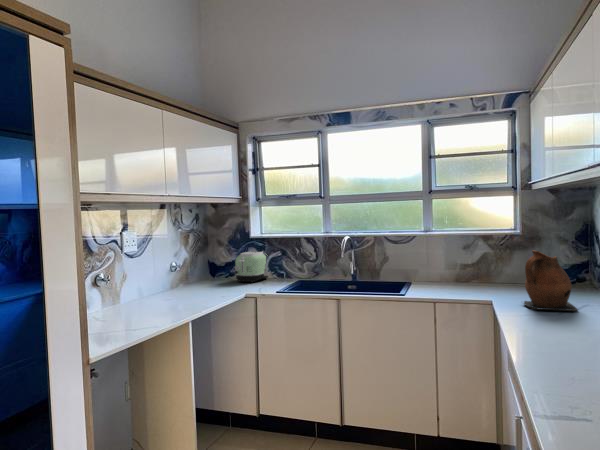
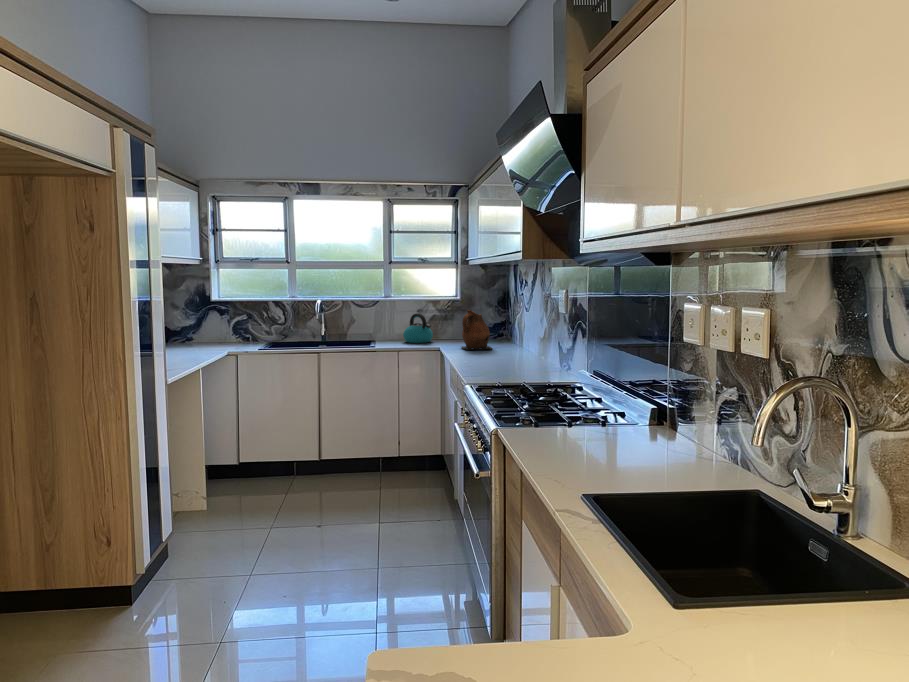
toaster: present [235,252,268,282] -> none [199,315,234,346]
kettle: none [444,252,483,289] -> present [403,314,433,343]

